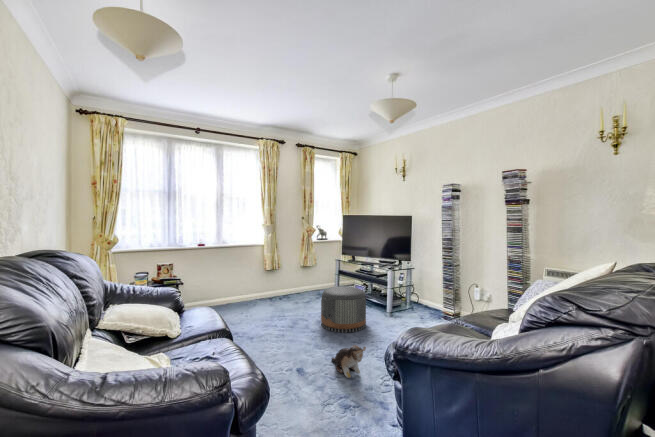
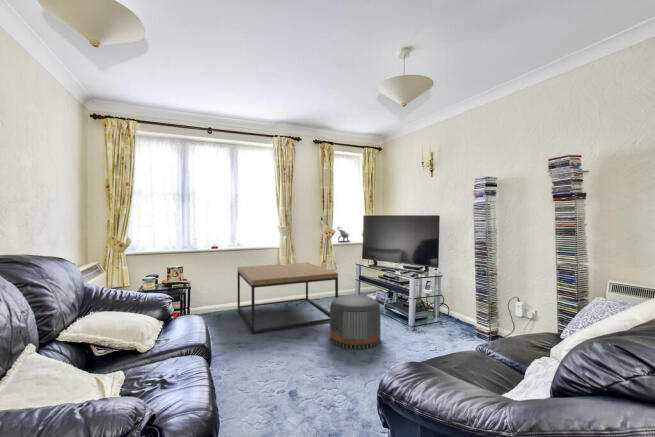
coffee table: none [224,259,324,325] -> present [237,262,338,334]
plush toy: present [332,345,366,378] -> none [328,373,360,413]

